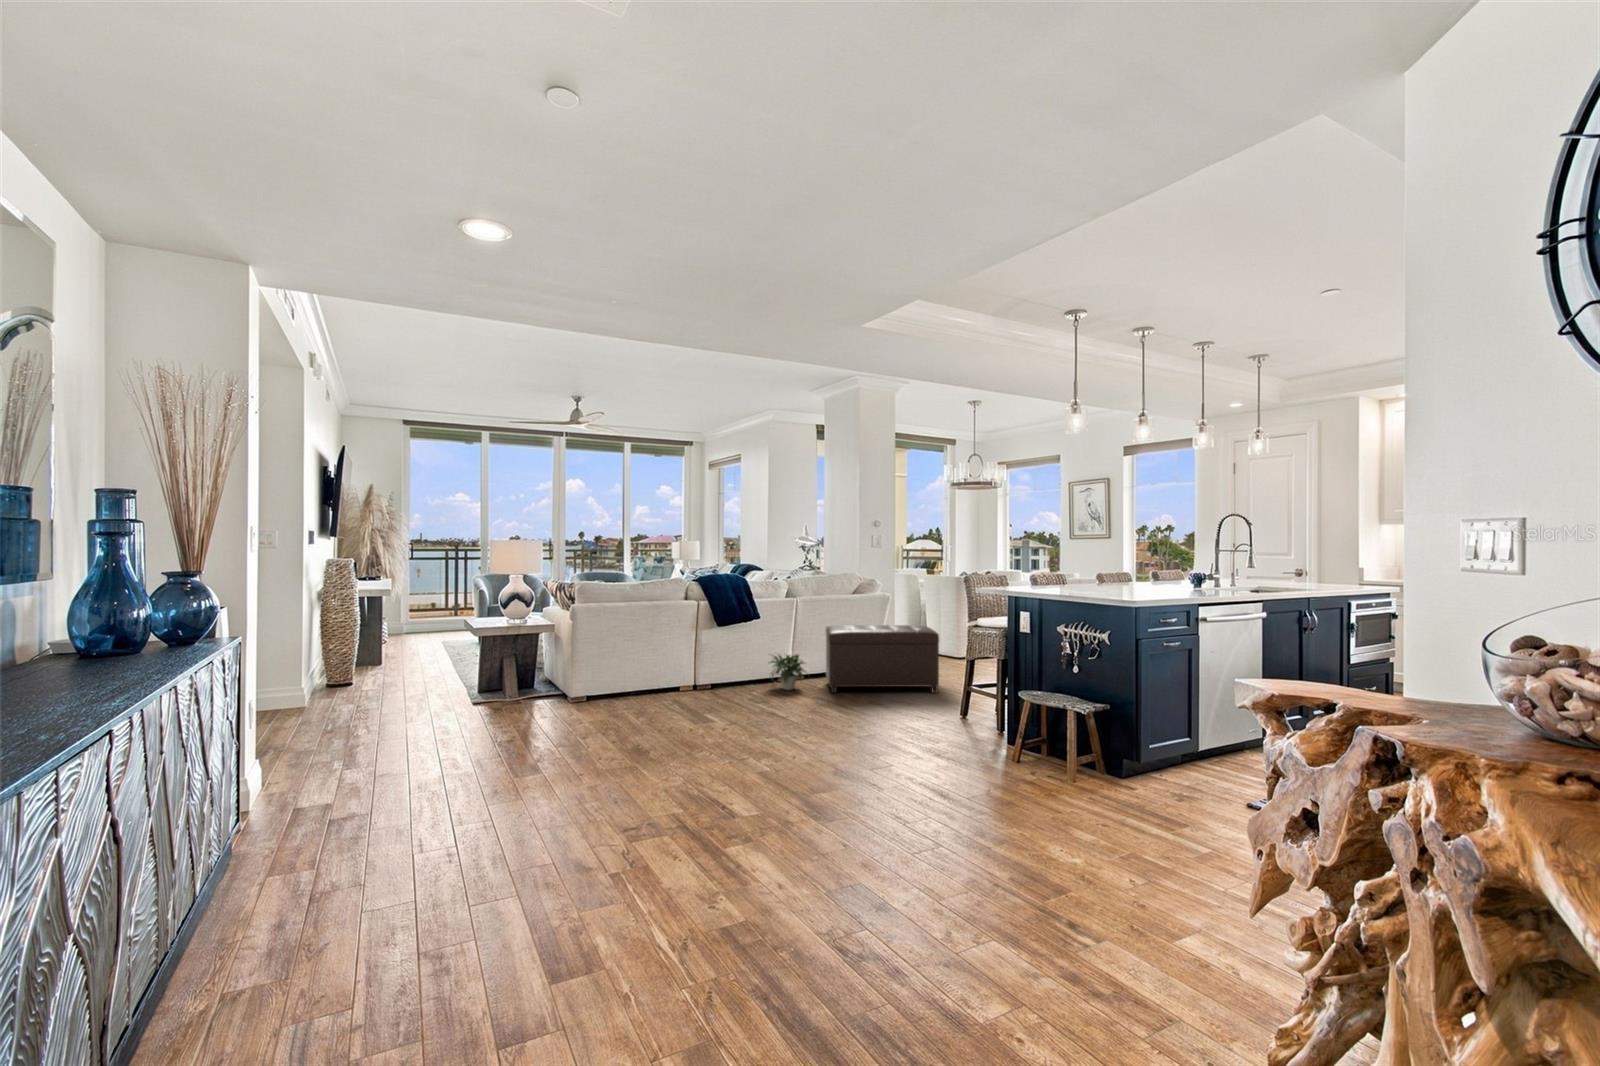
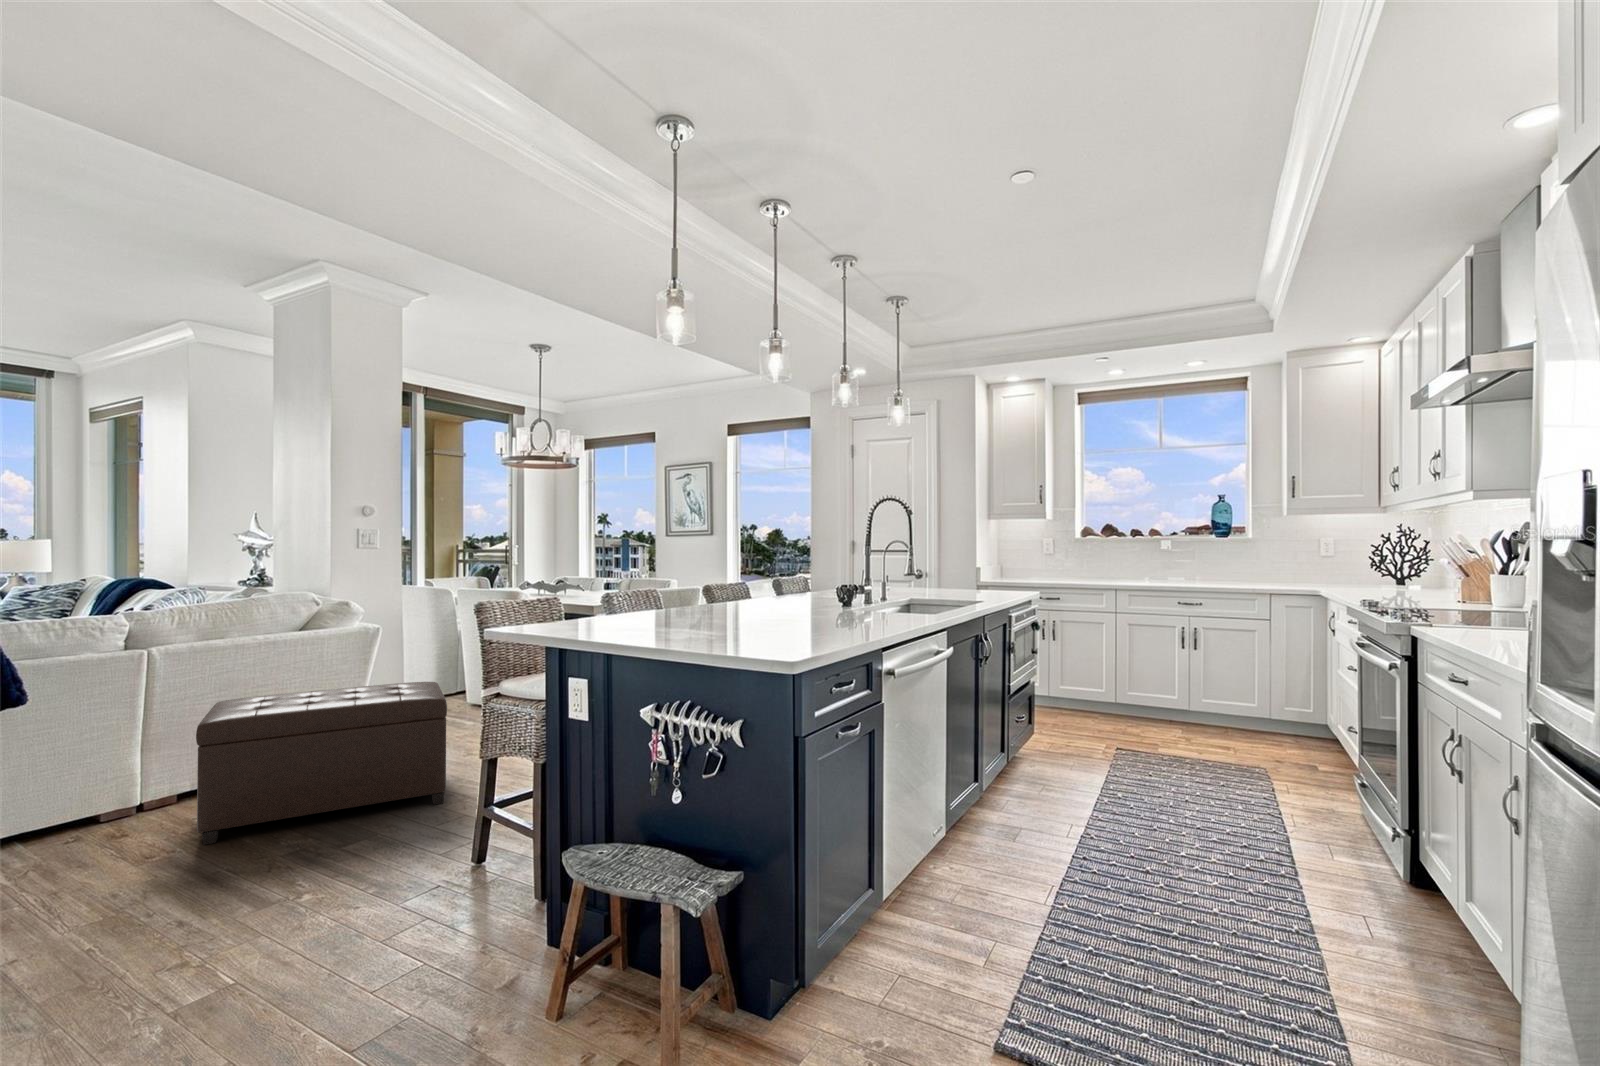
potted plant: present [770,654,805,690] -> none [12,771,156,852]

